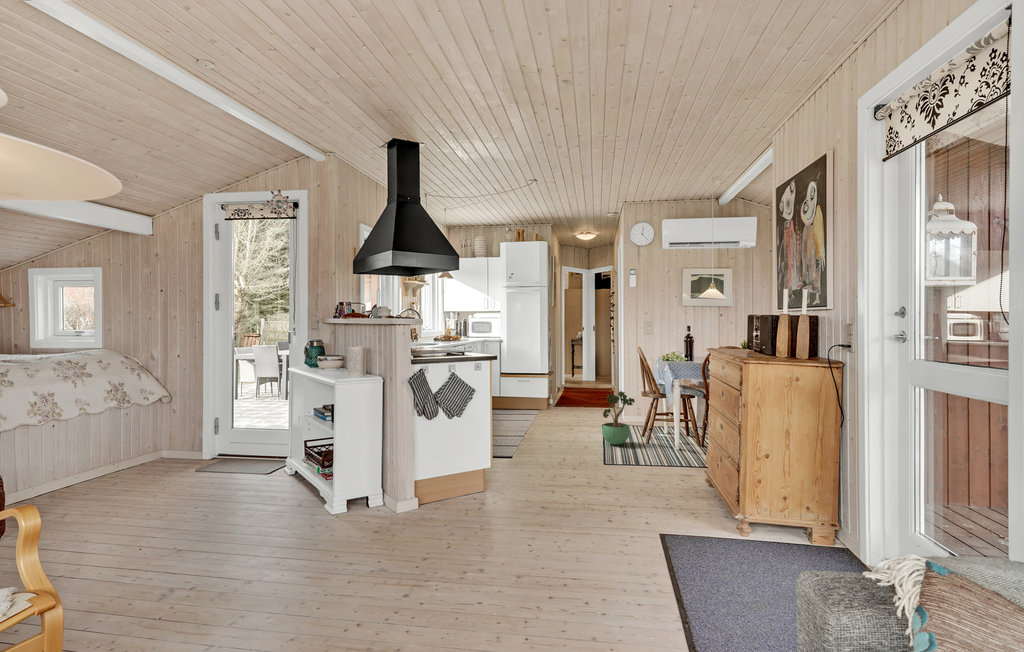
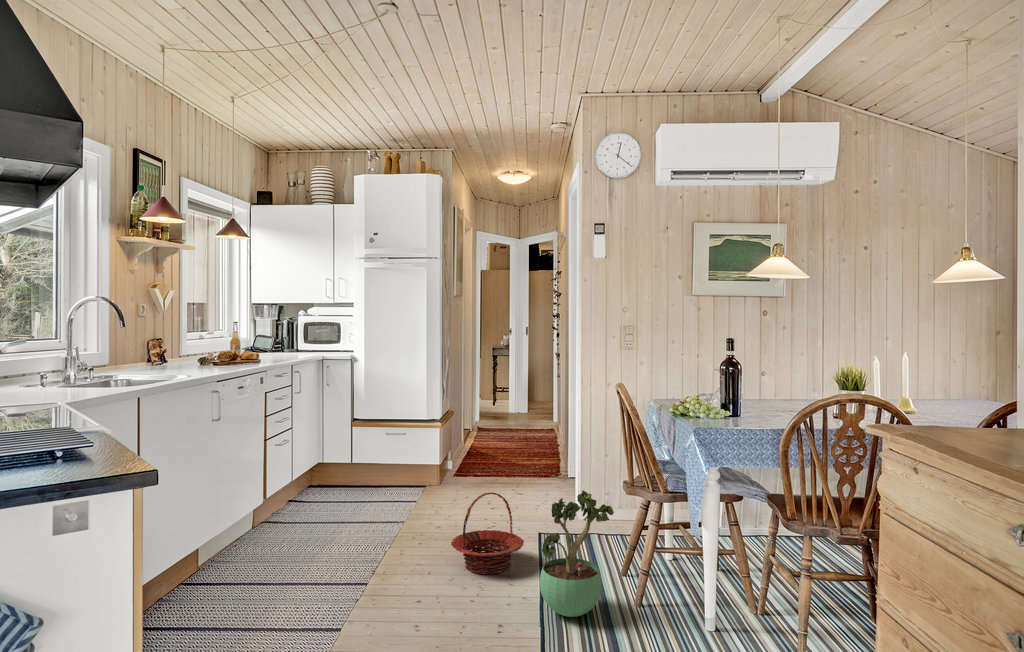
basket: none [560,399,595,435] -> present [451,493,524,574]

